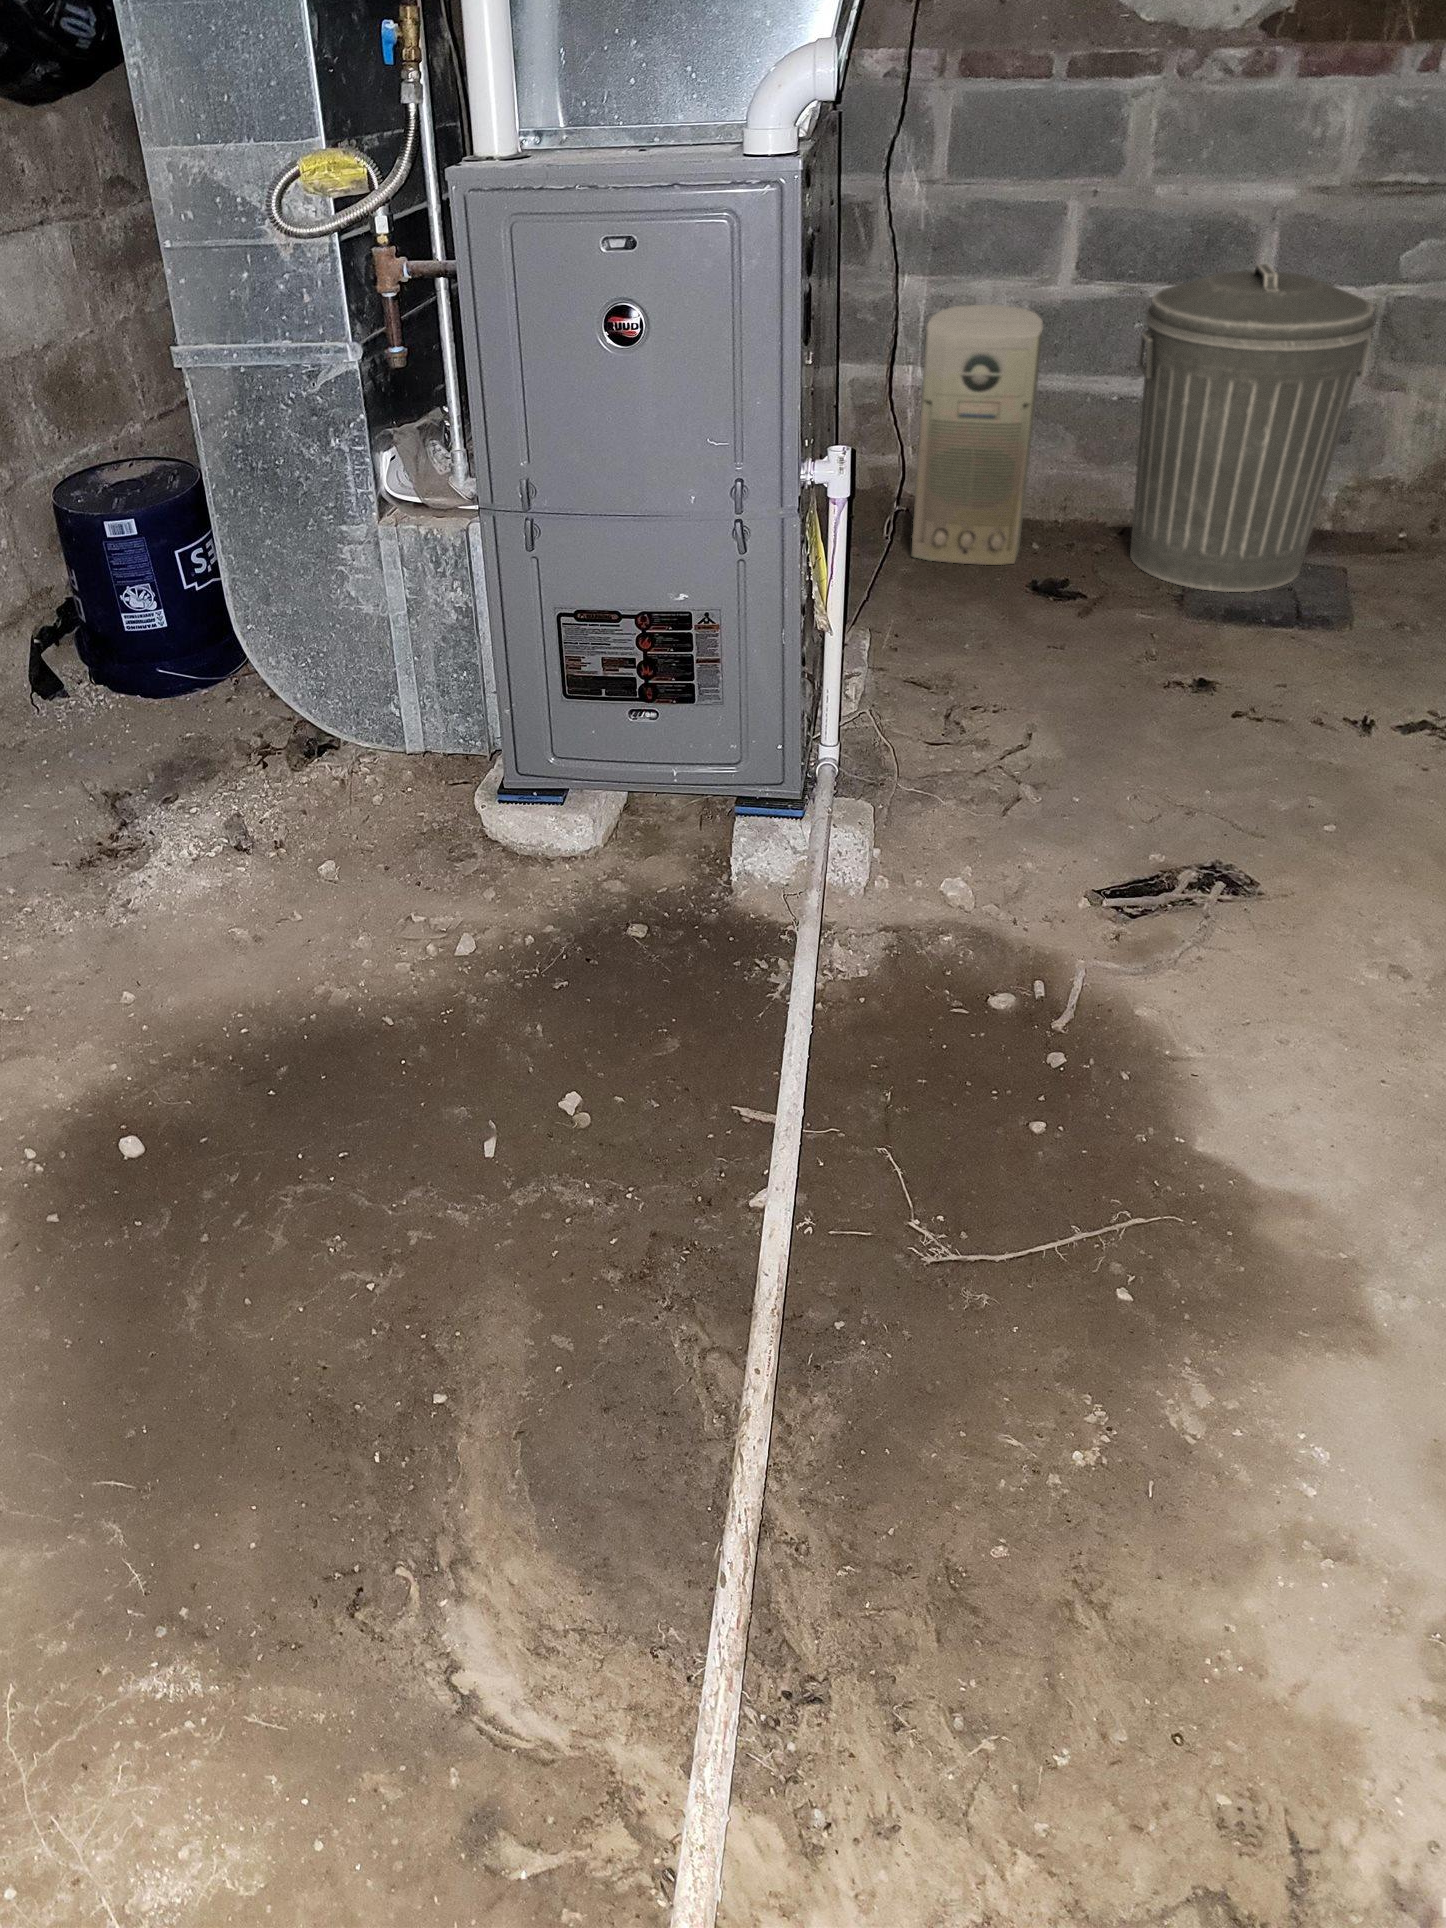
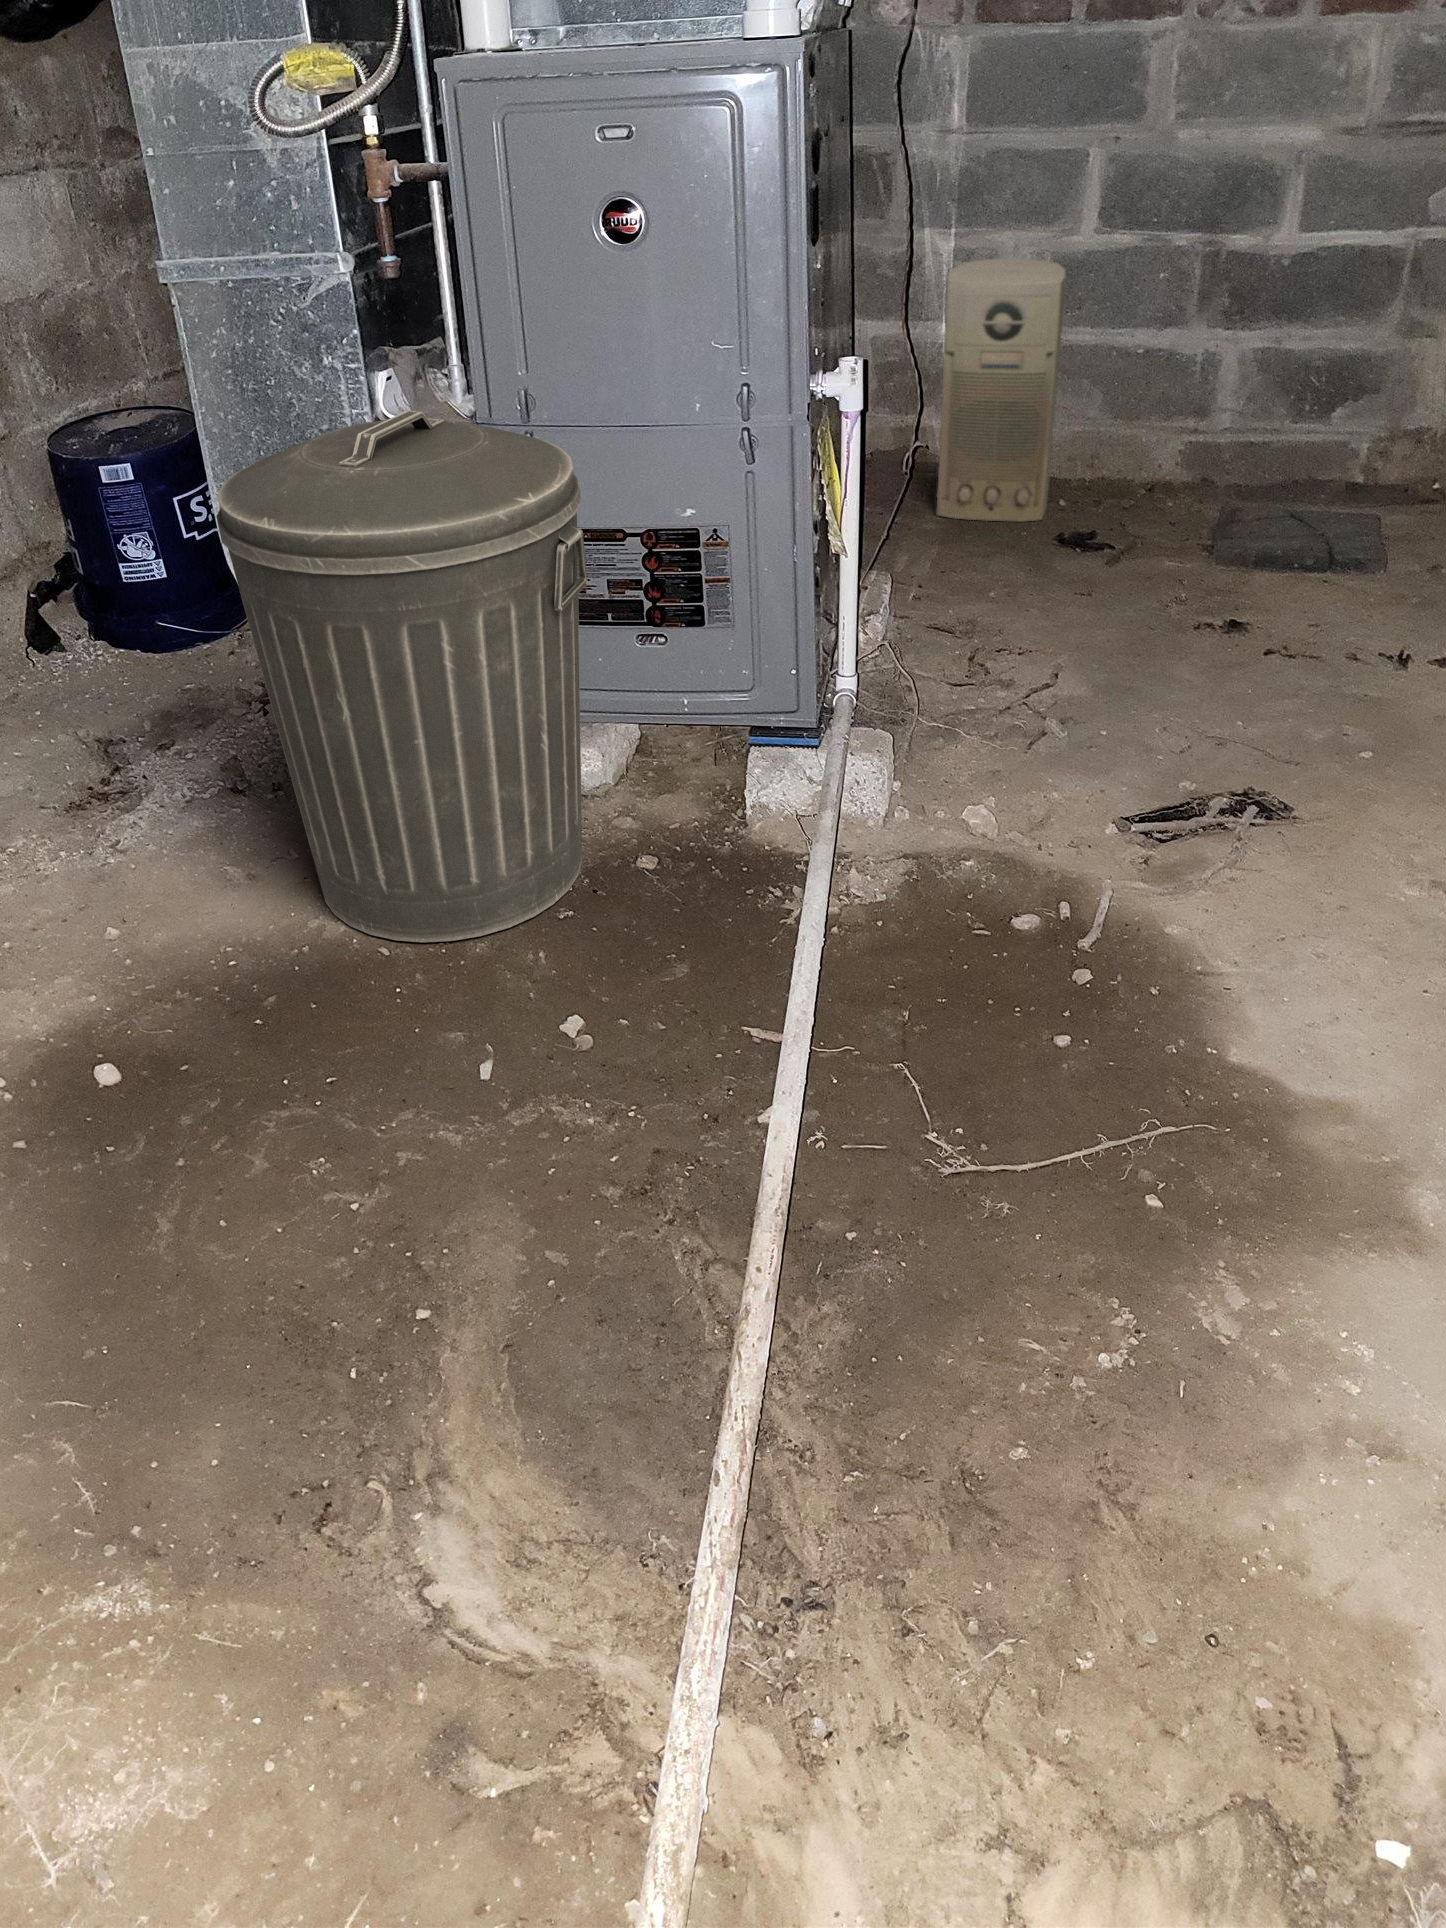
trash can: present [1130,264,1374,592] -> present [216,411,587,942]

